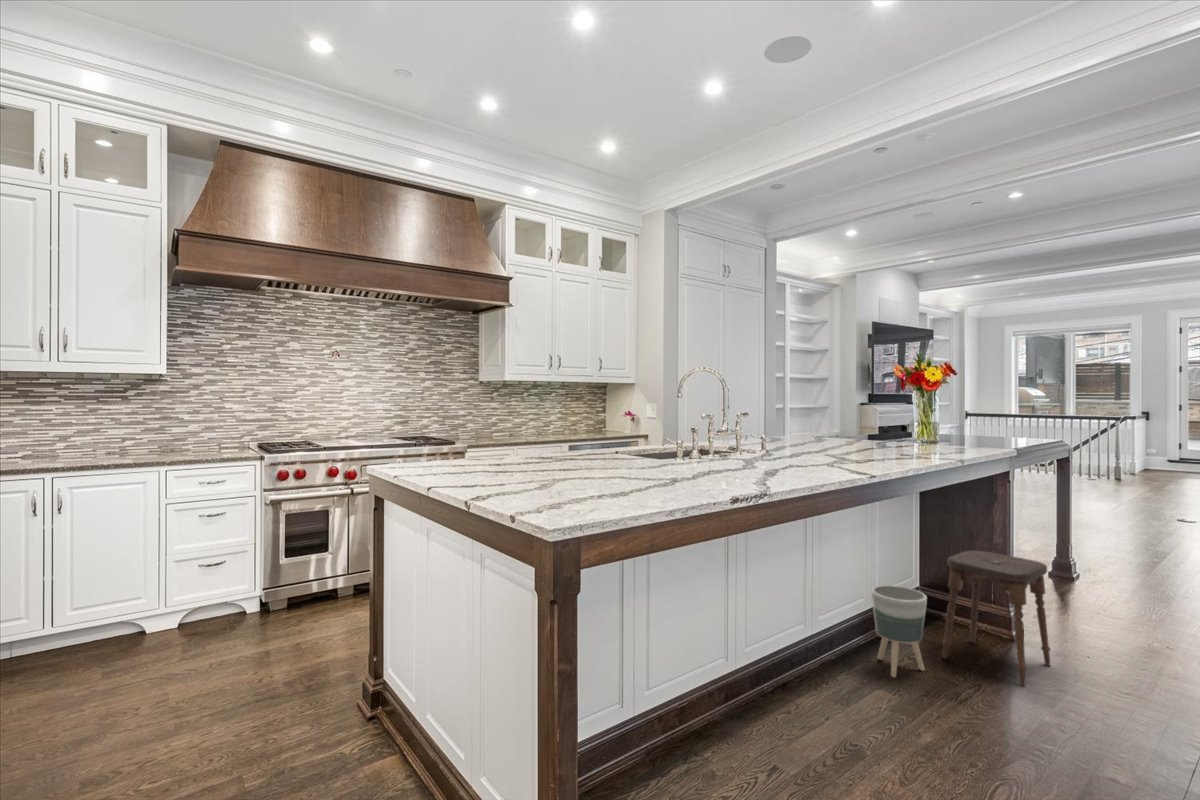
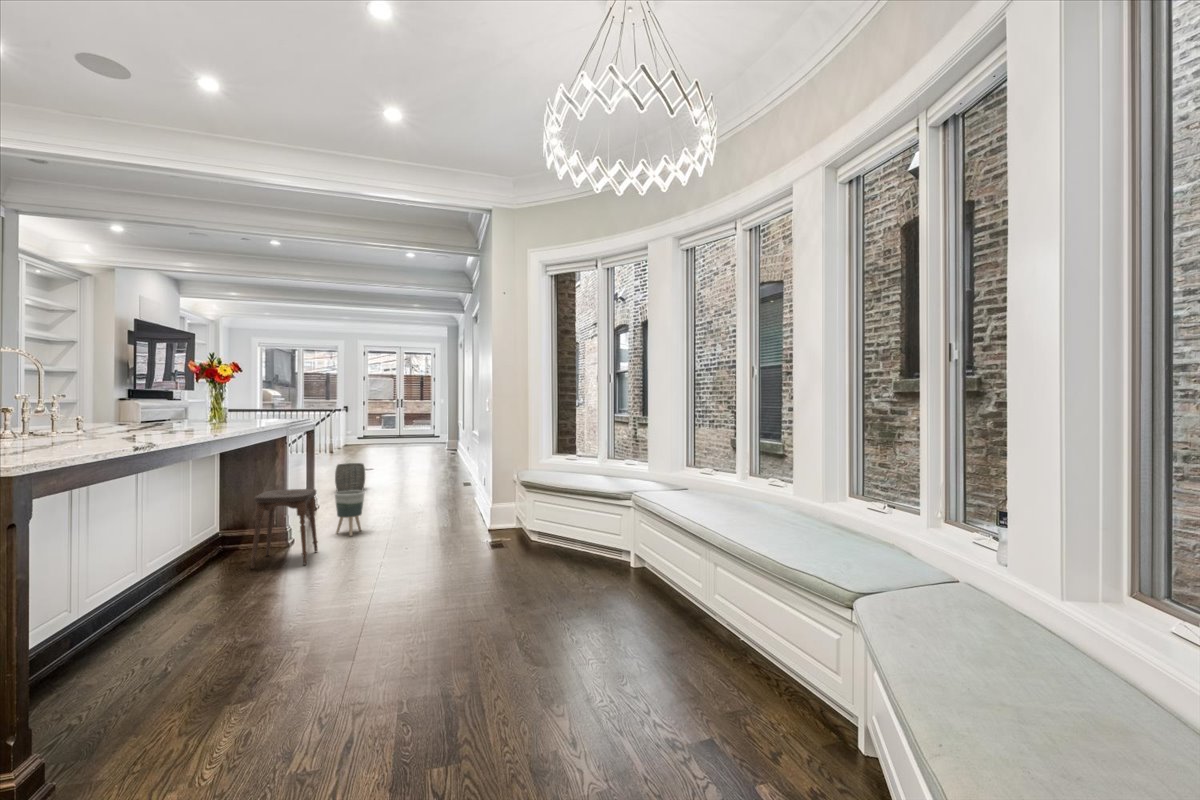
woven basket: none [1110,511,1169,563] -> present [335,463,365,492]
planter: present [871,585,927,677] -> present [335,490,365,536]

